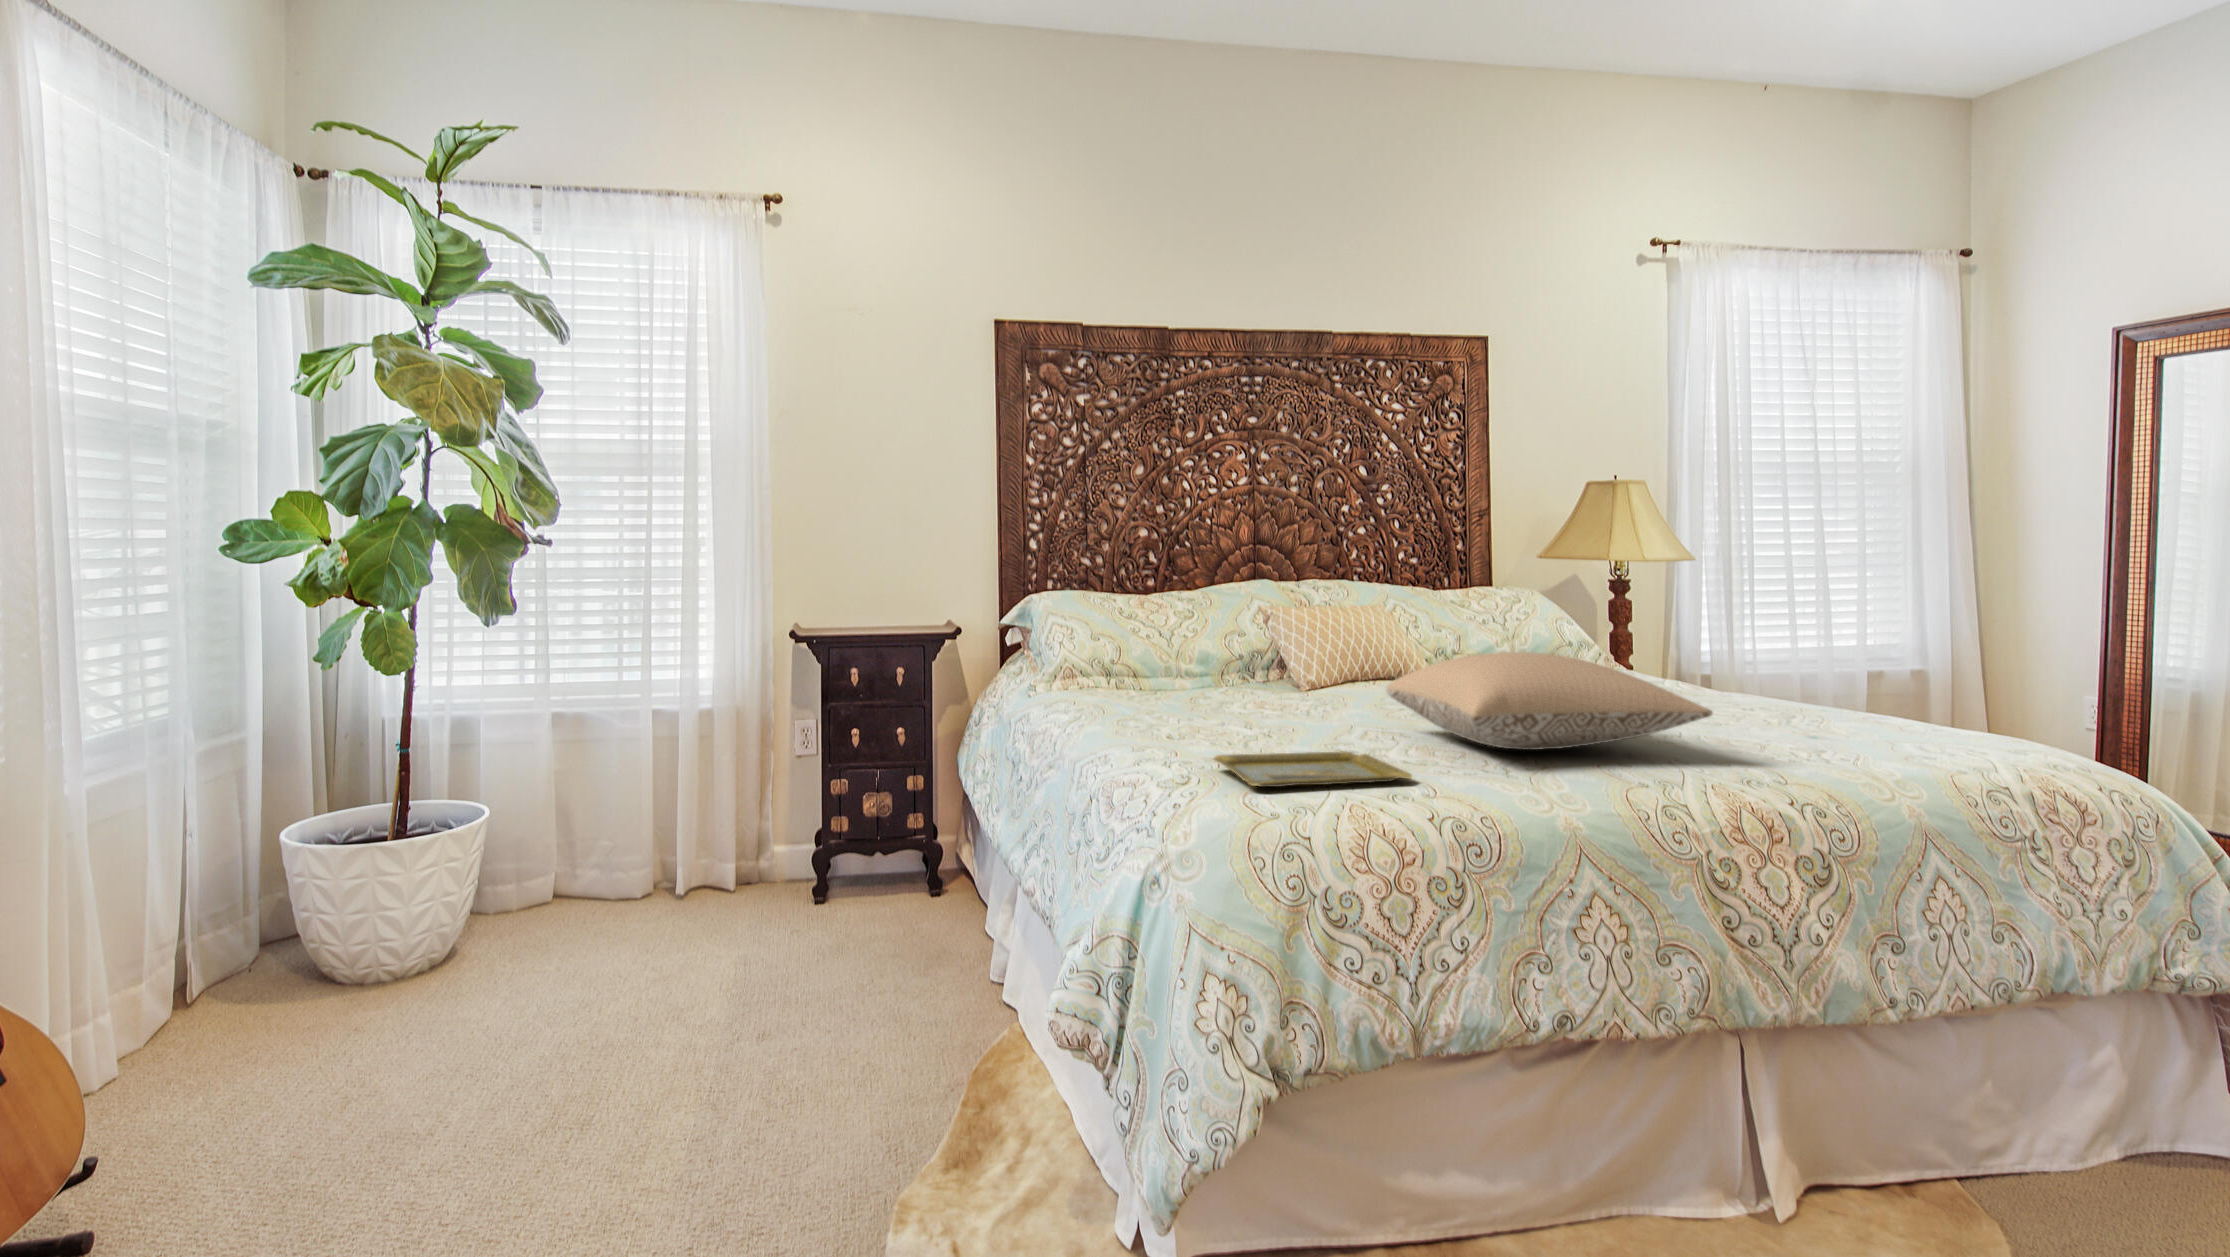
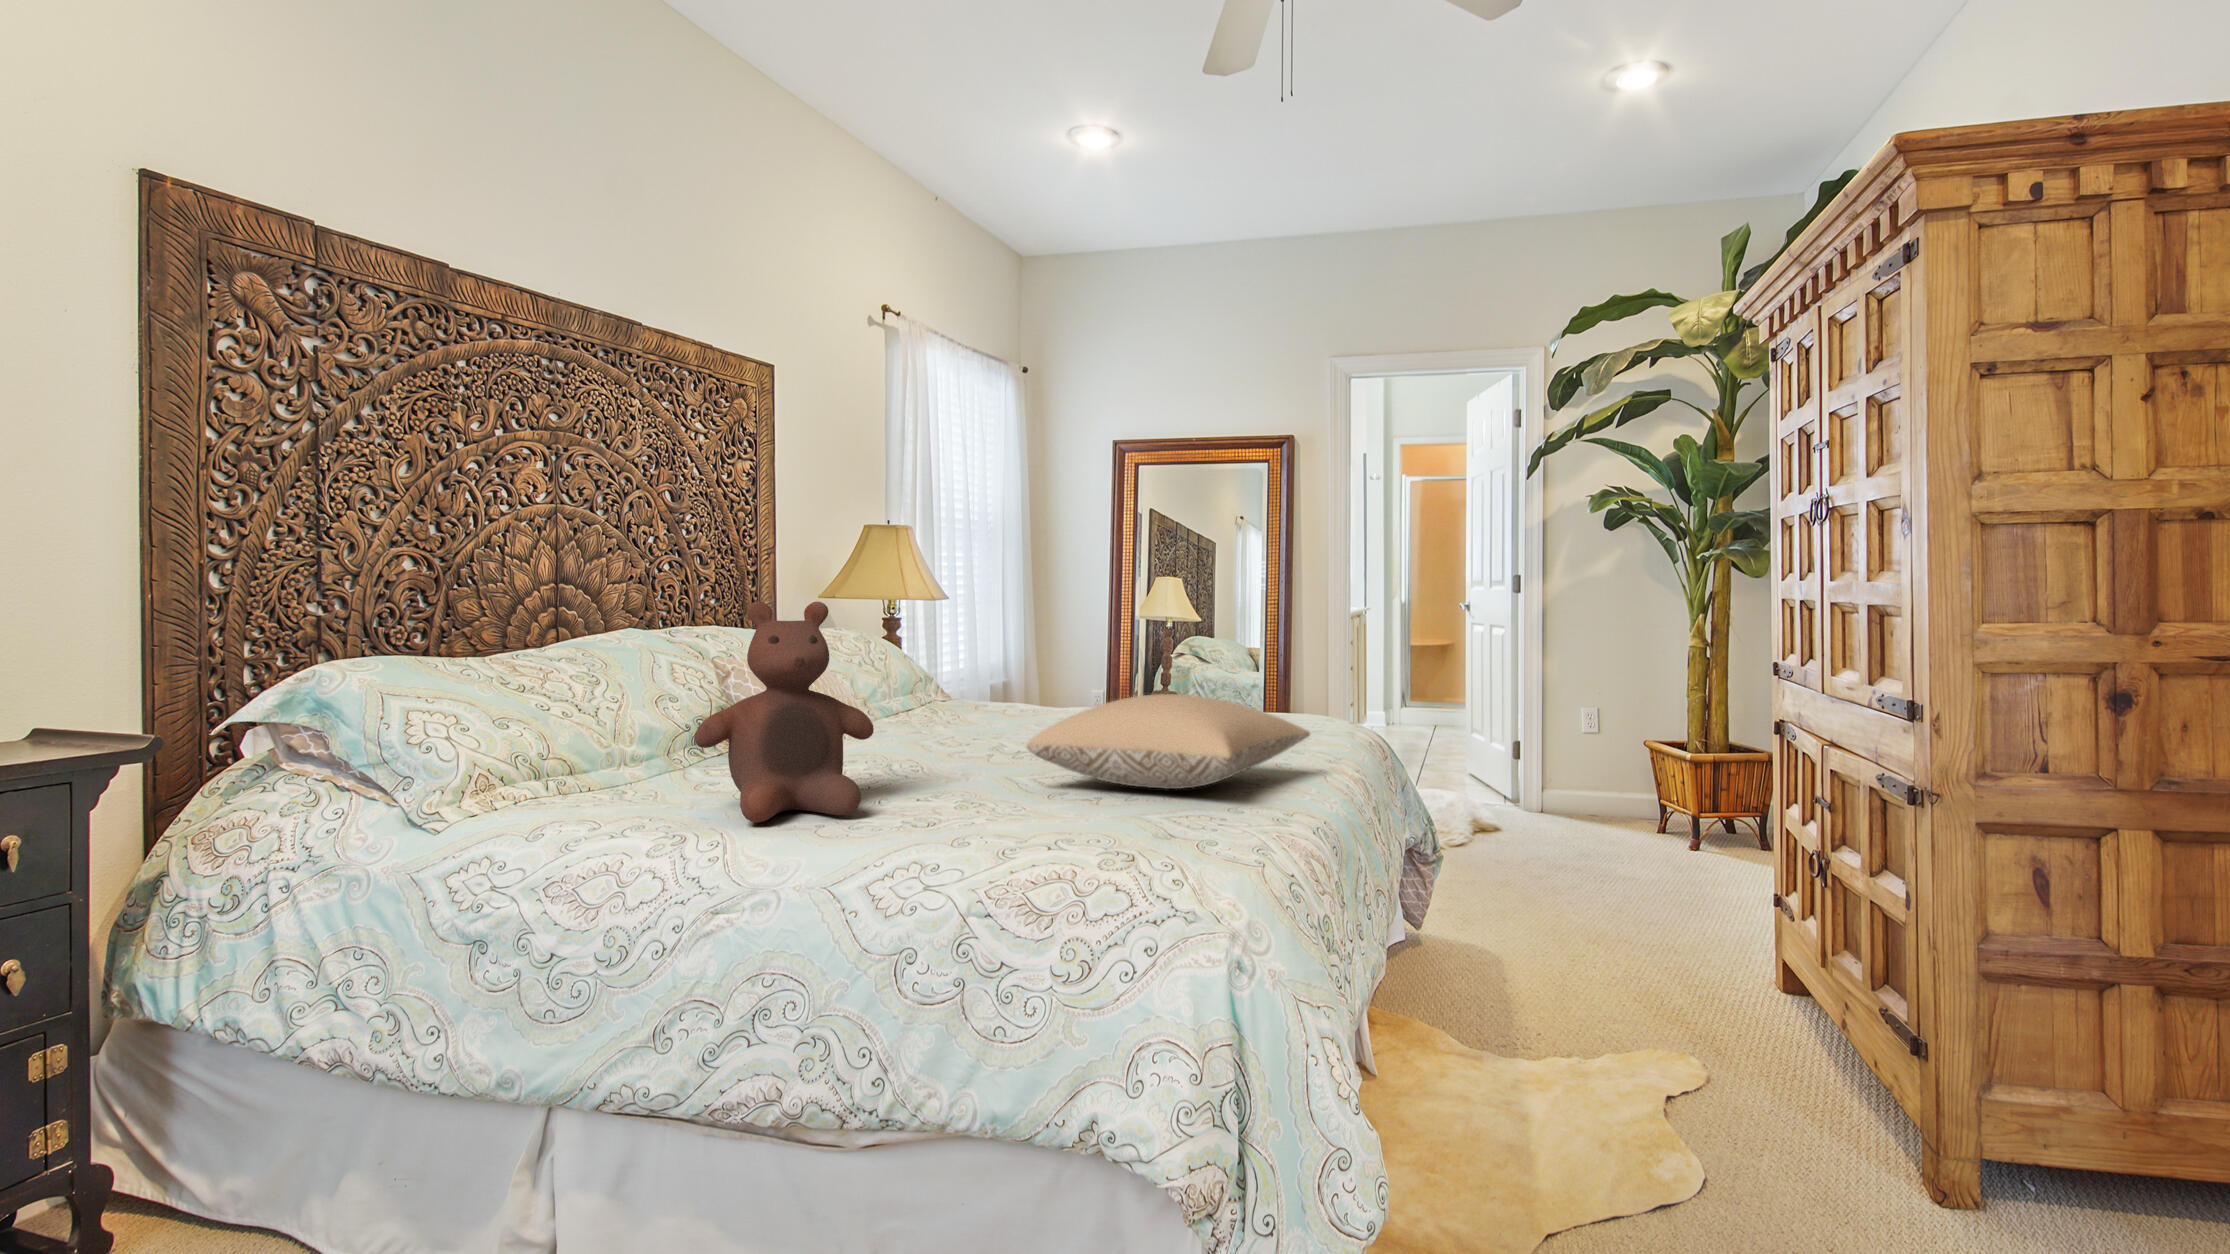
stuffed bear: none [1140,559,1270,723] -> present [694,601,874,823]
tray: present [1213,751,1412,787] -> none [1063,812,1245,862]

